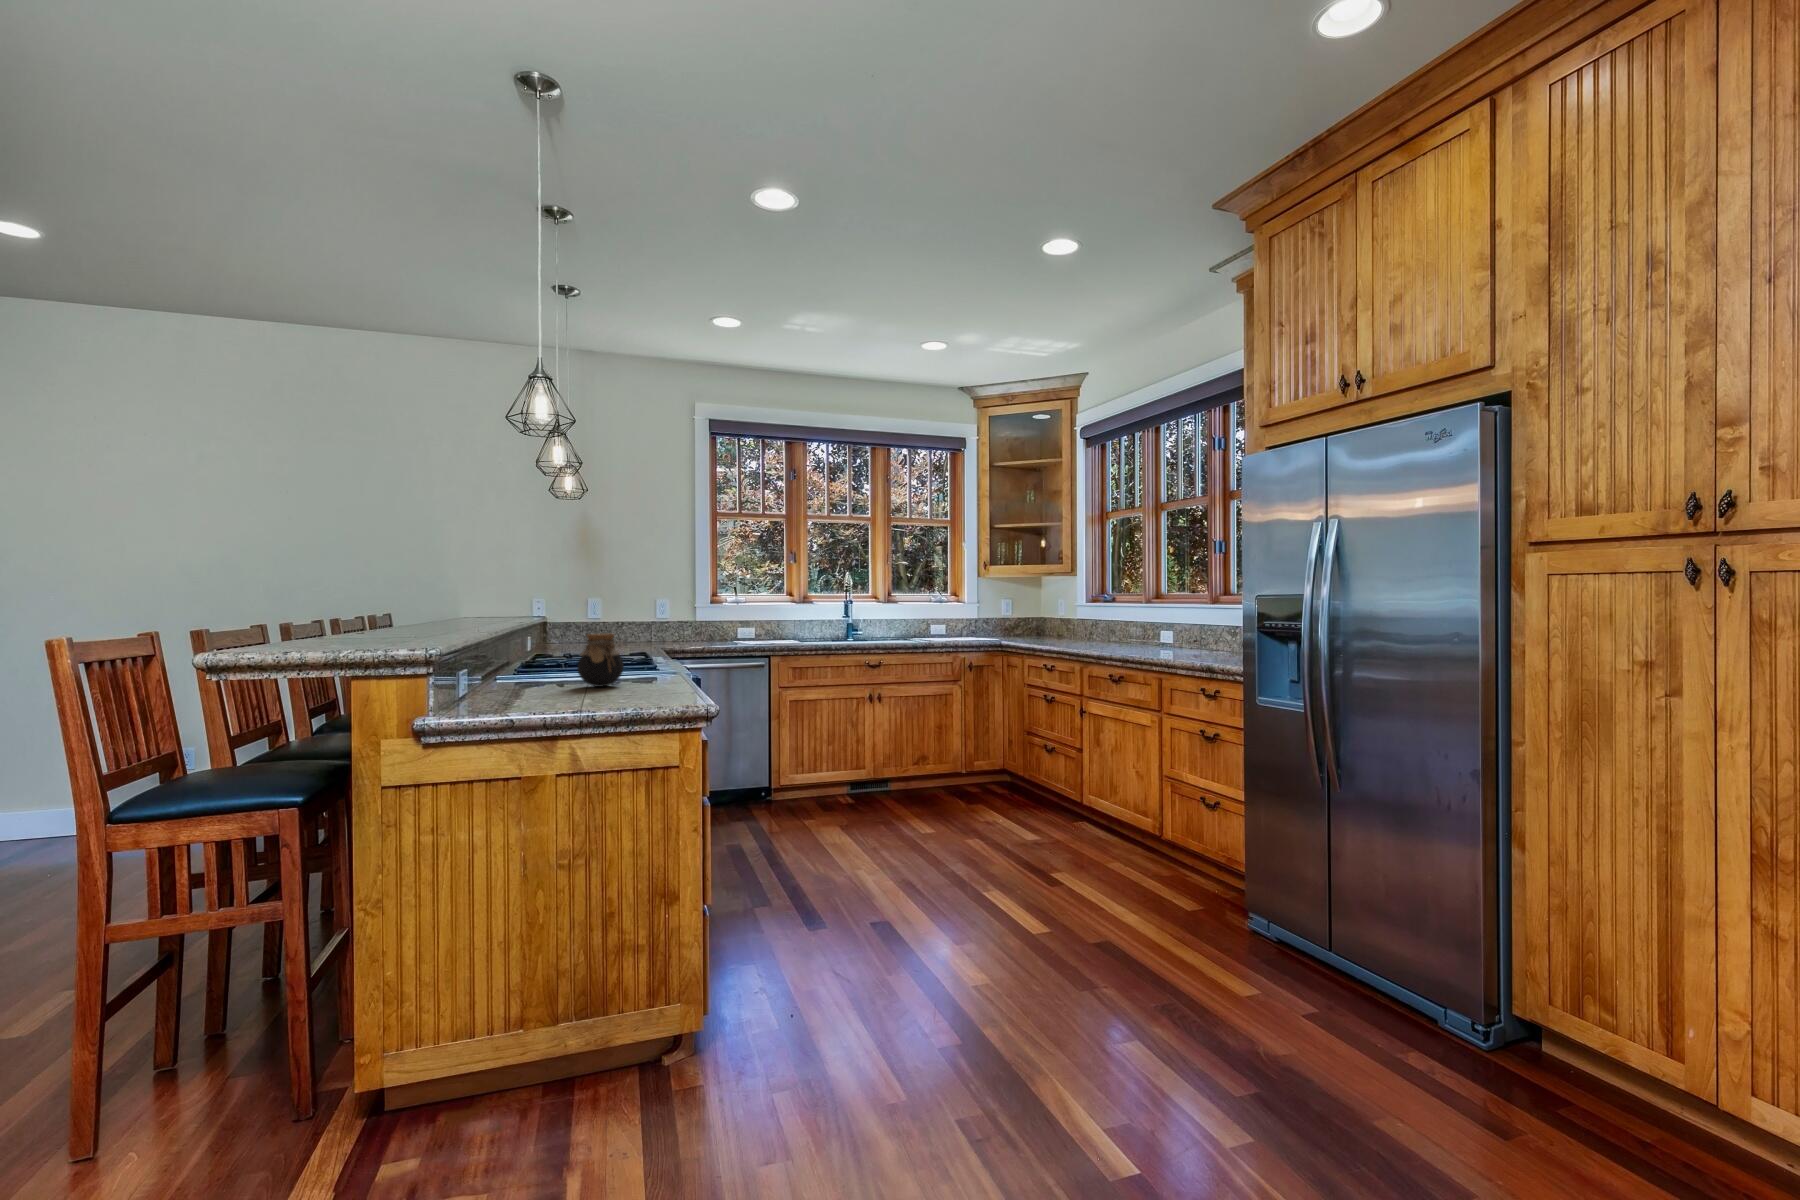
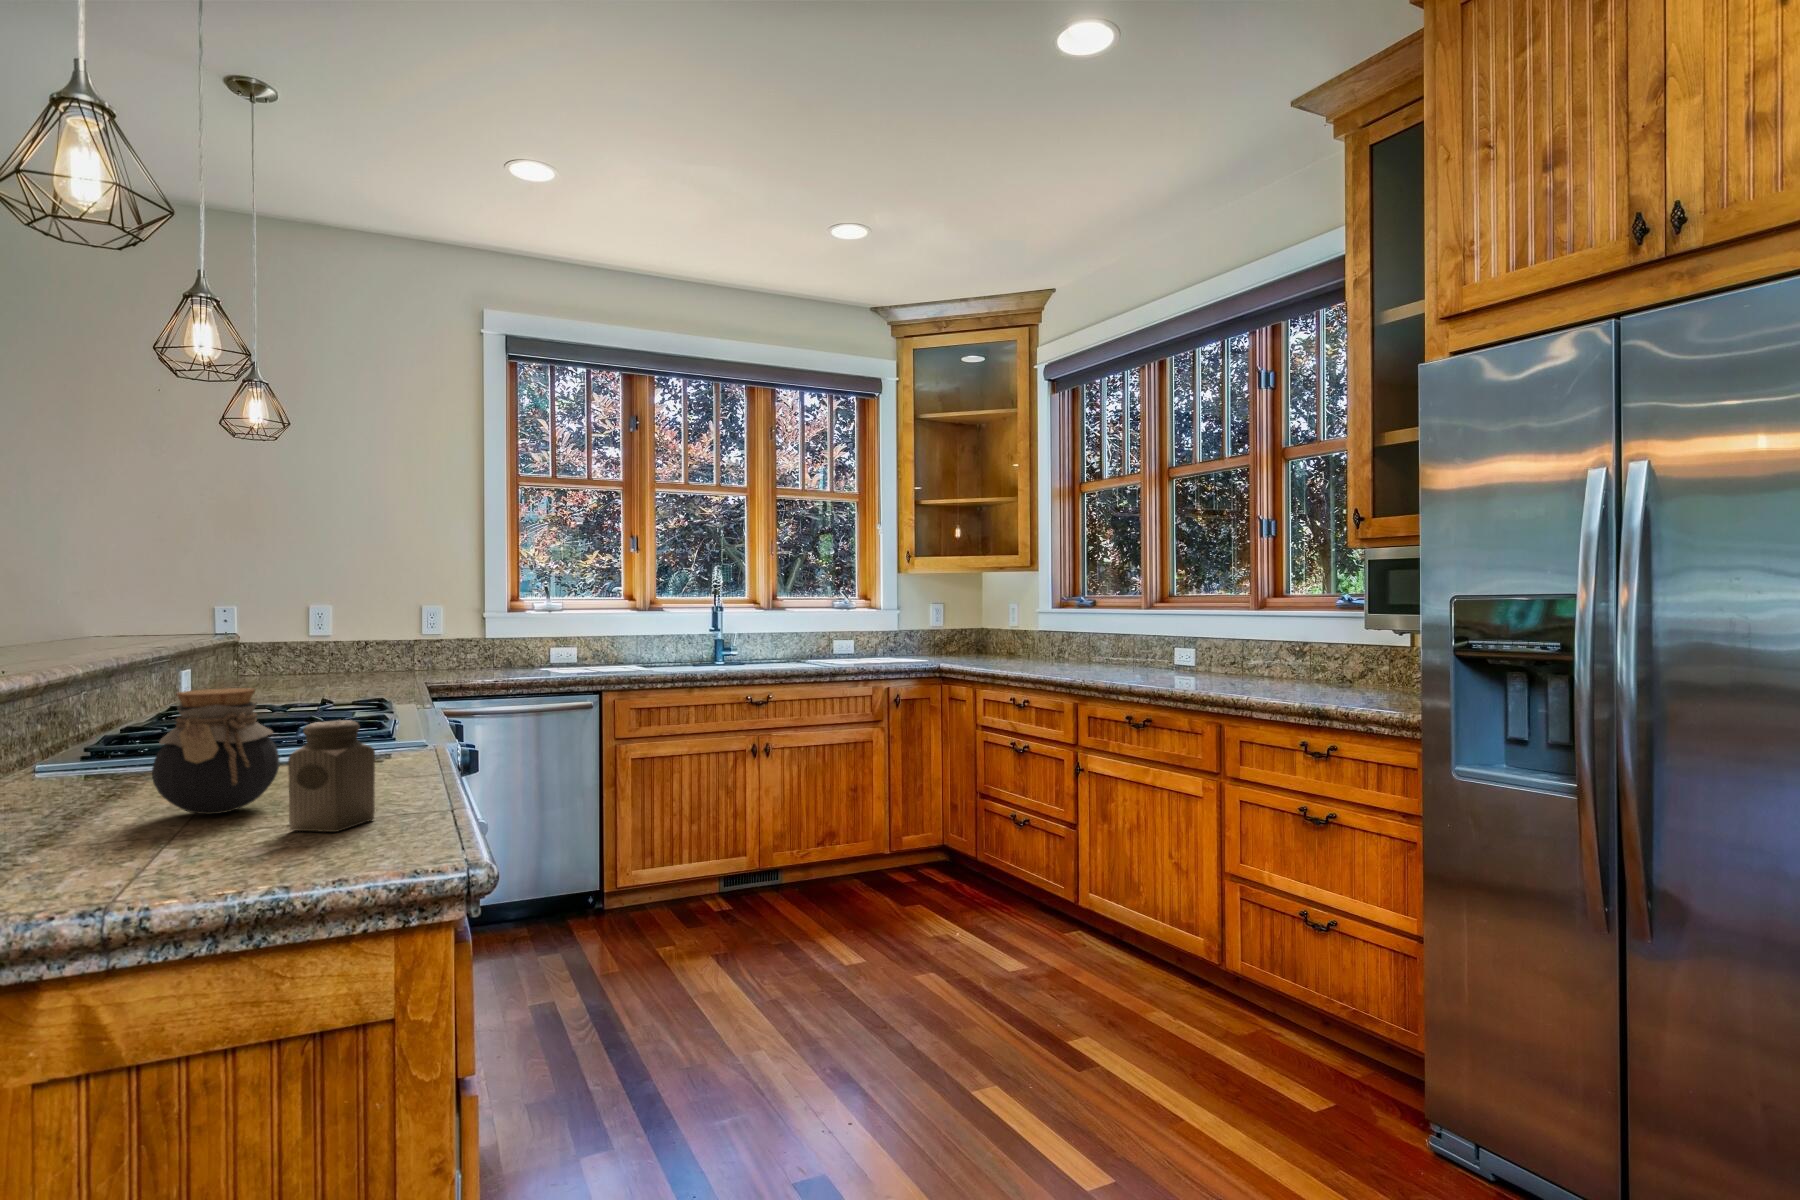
salt shaker: none [633,646,665,691] -> present [288,720,375,832]

